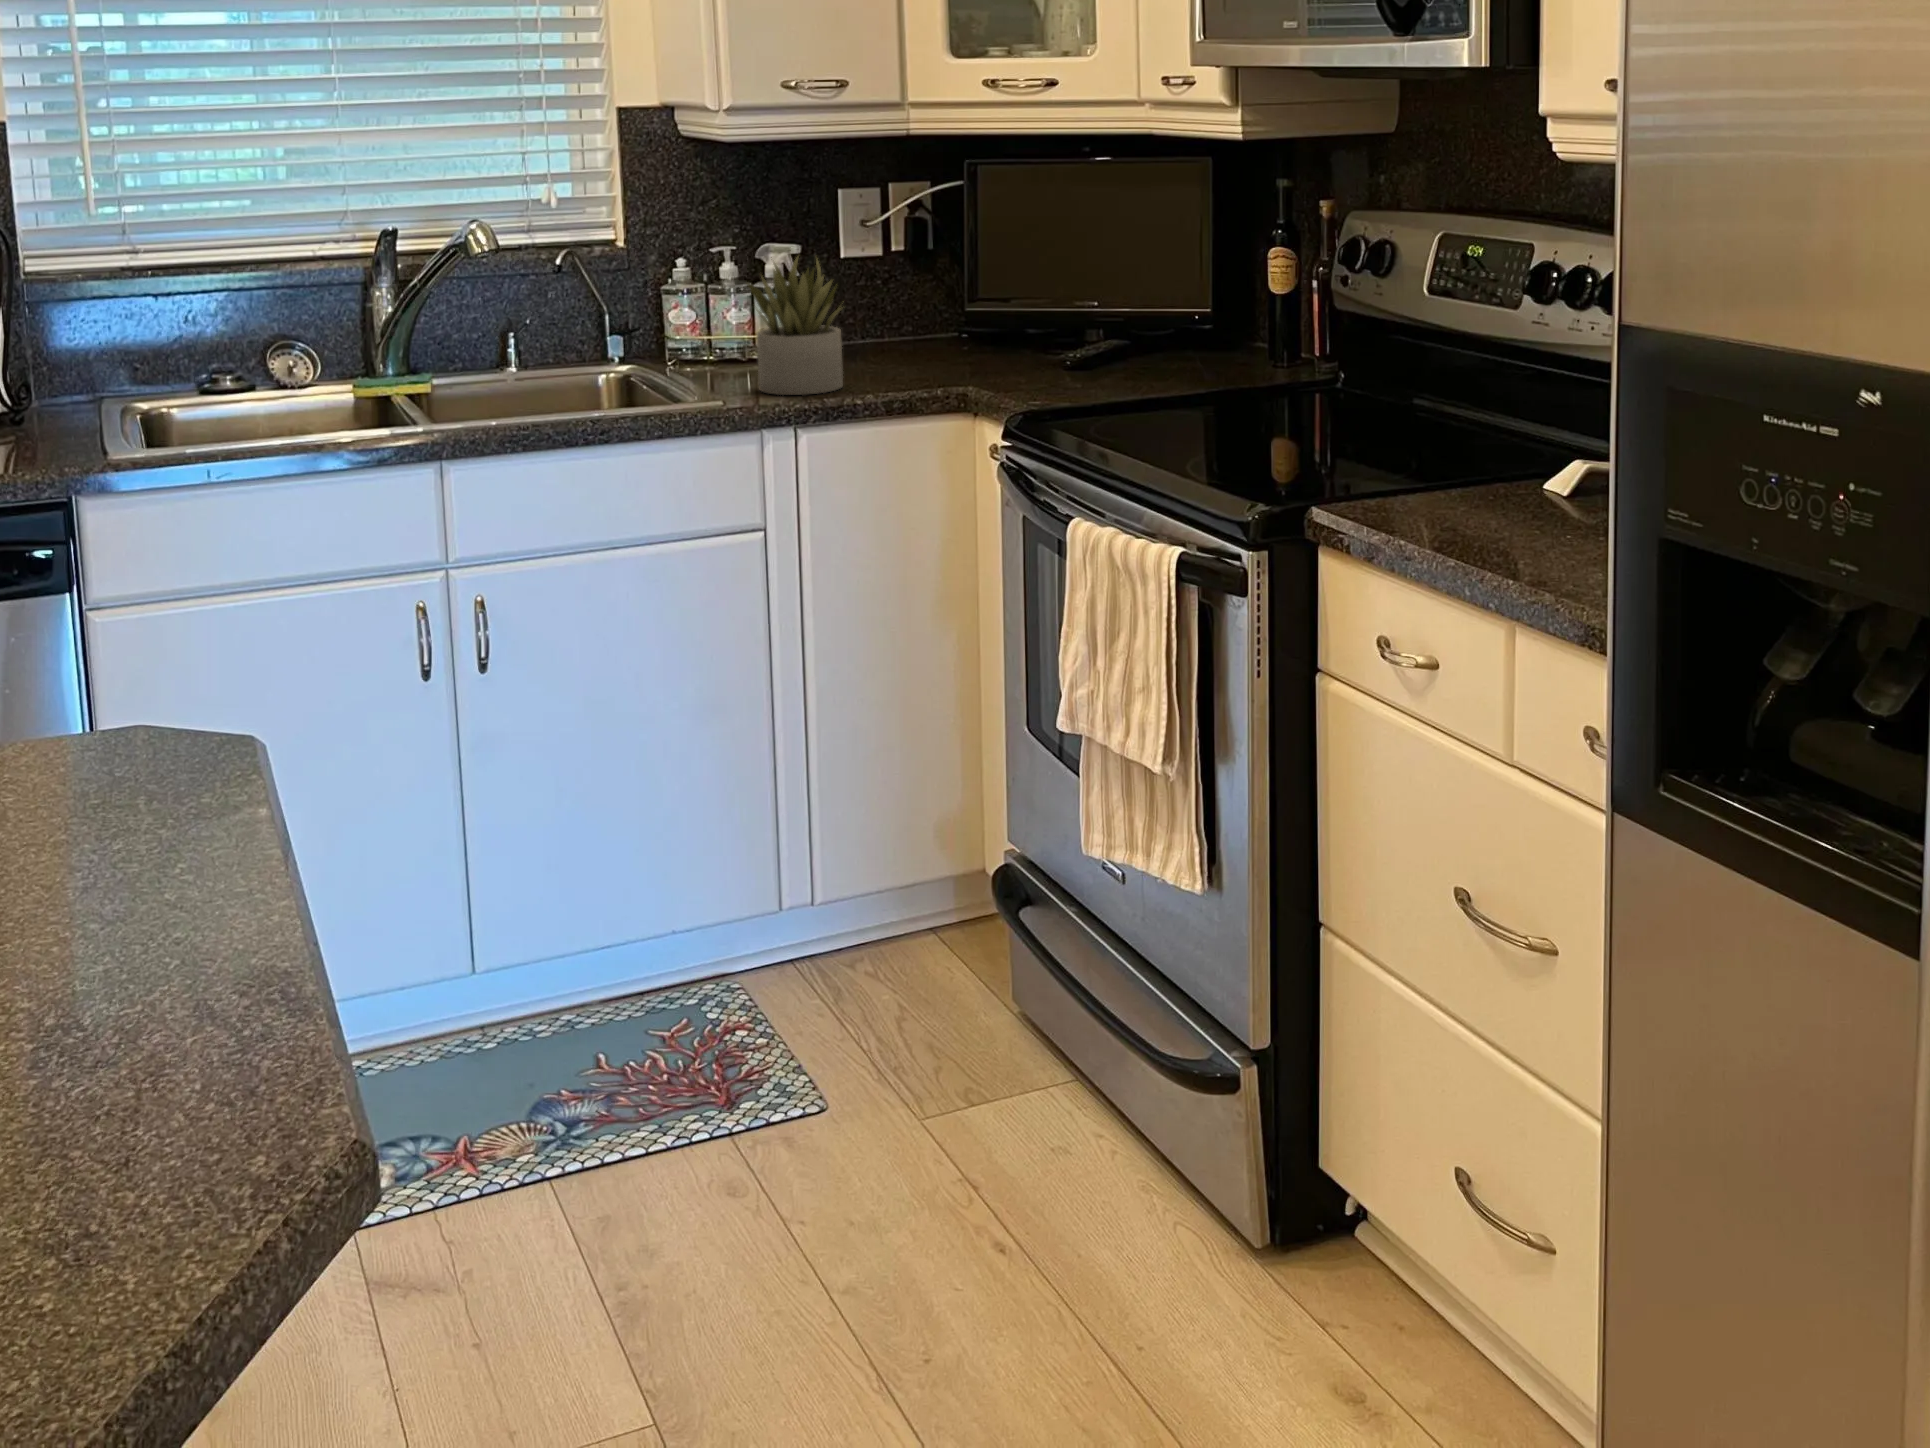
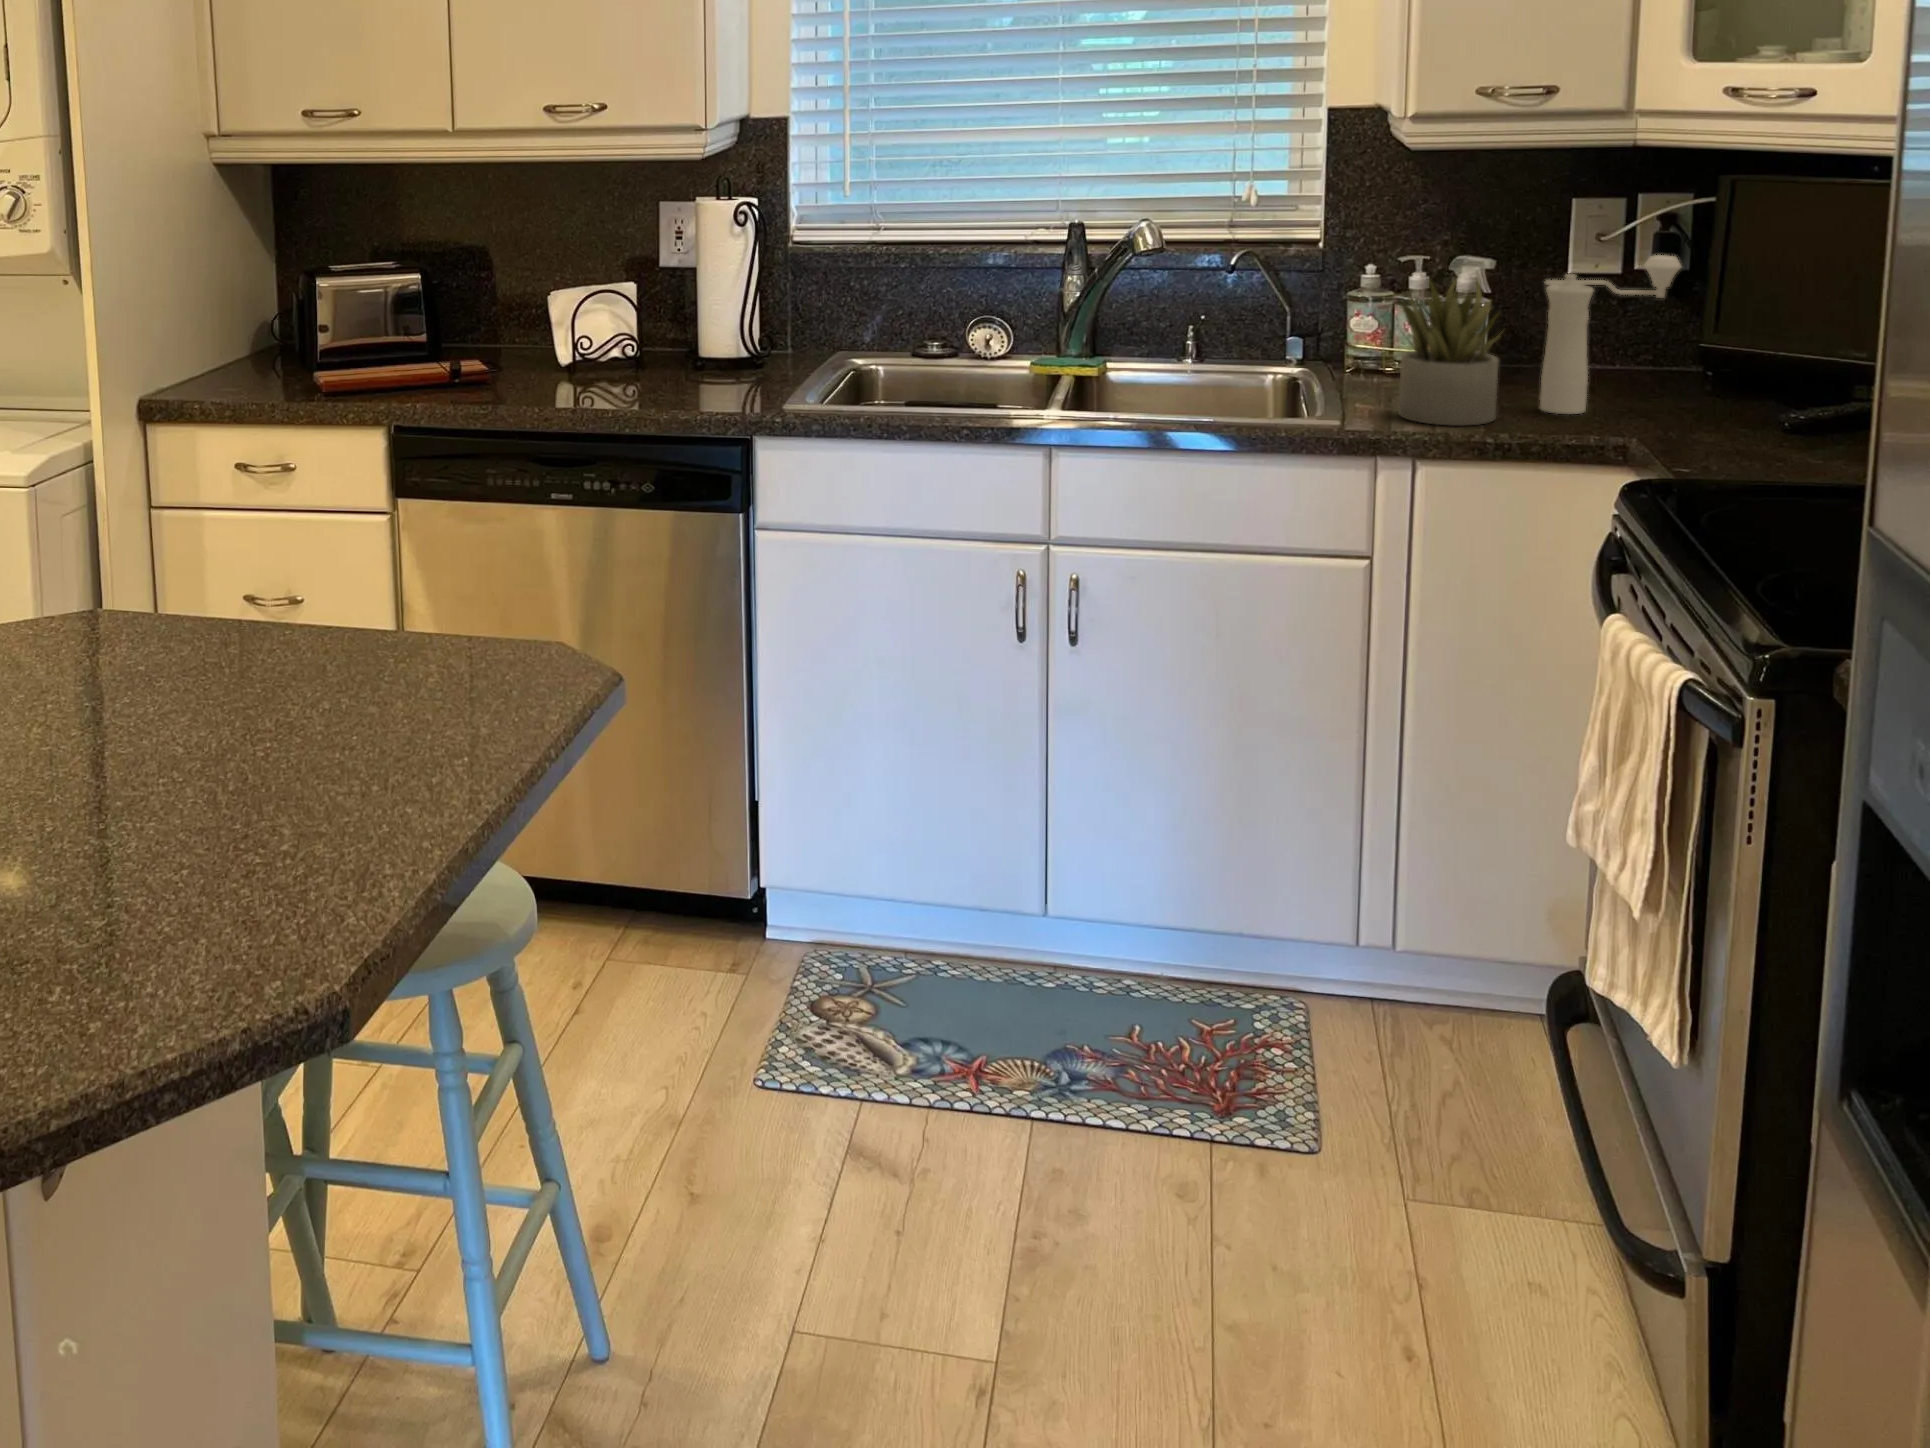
pepper mill: none [861,226,963,375] -> present [1540,255,1681,414]

